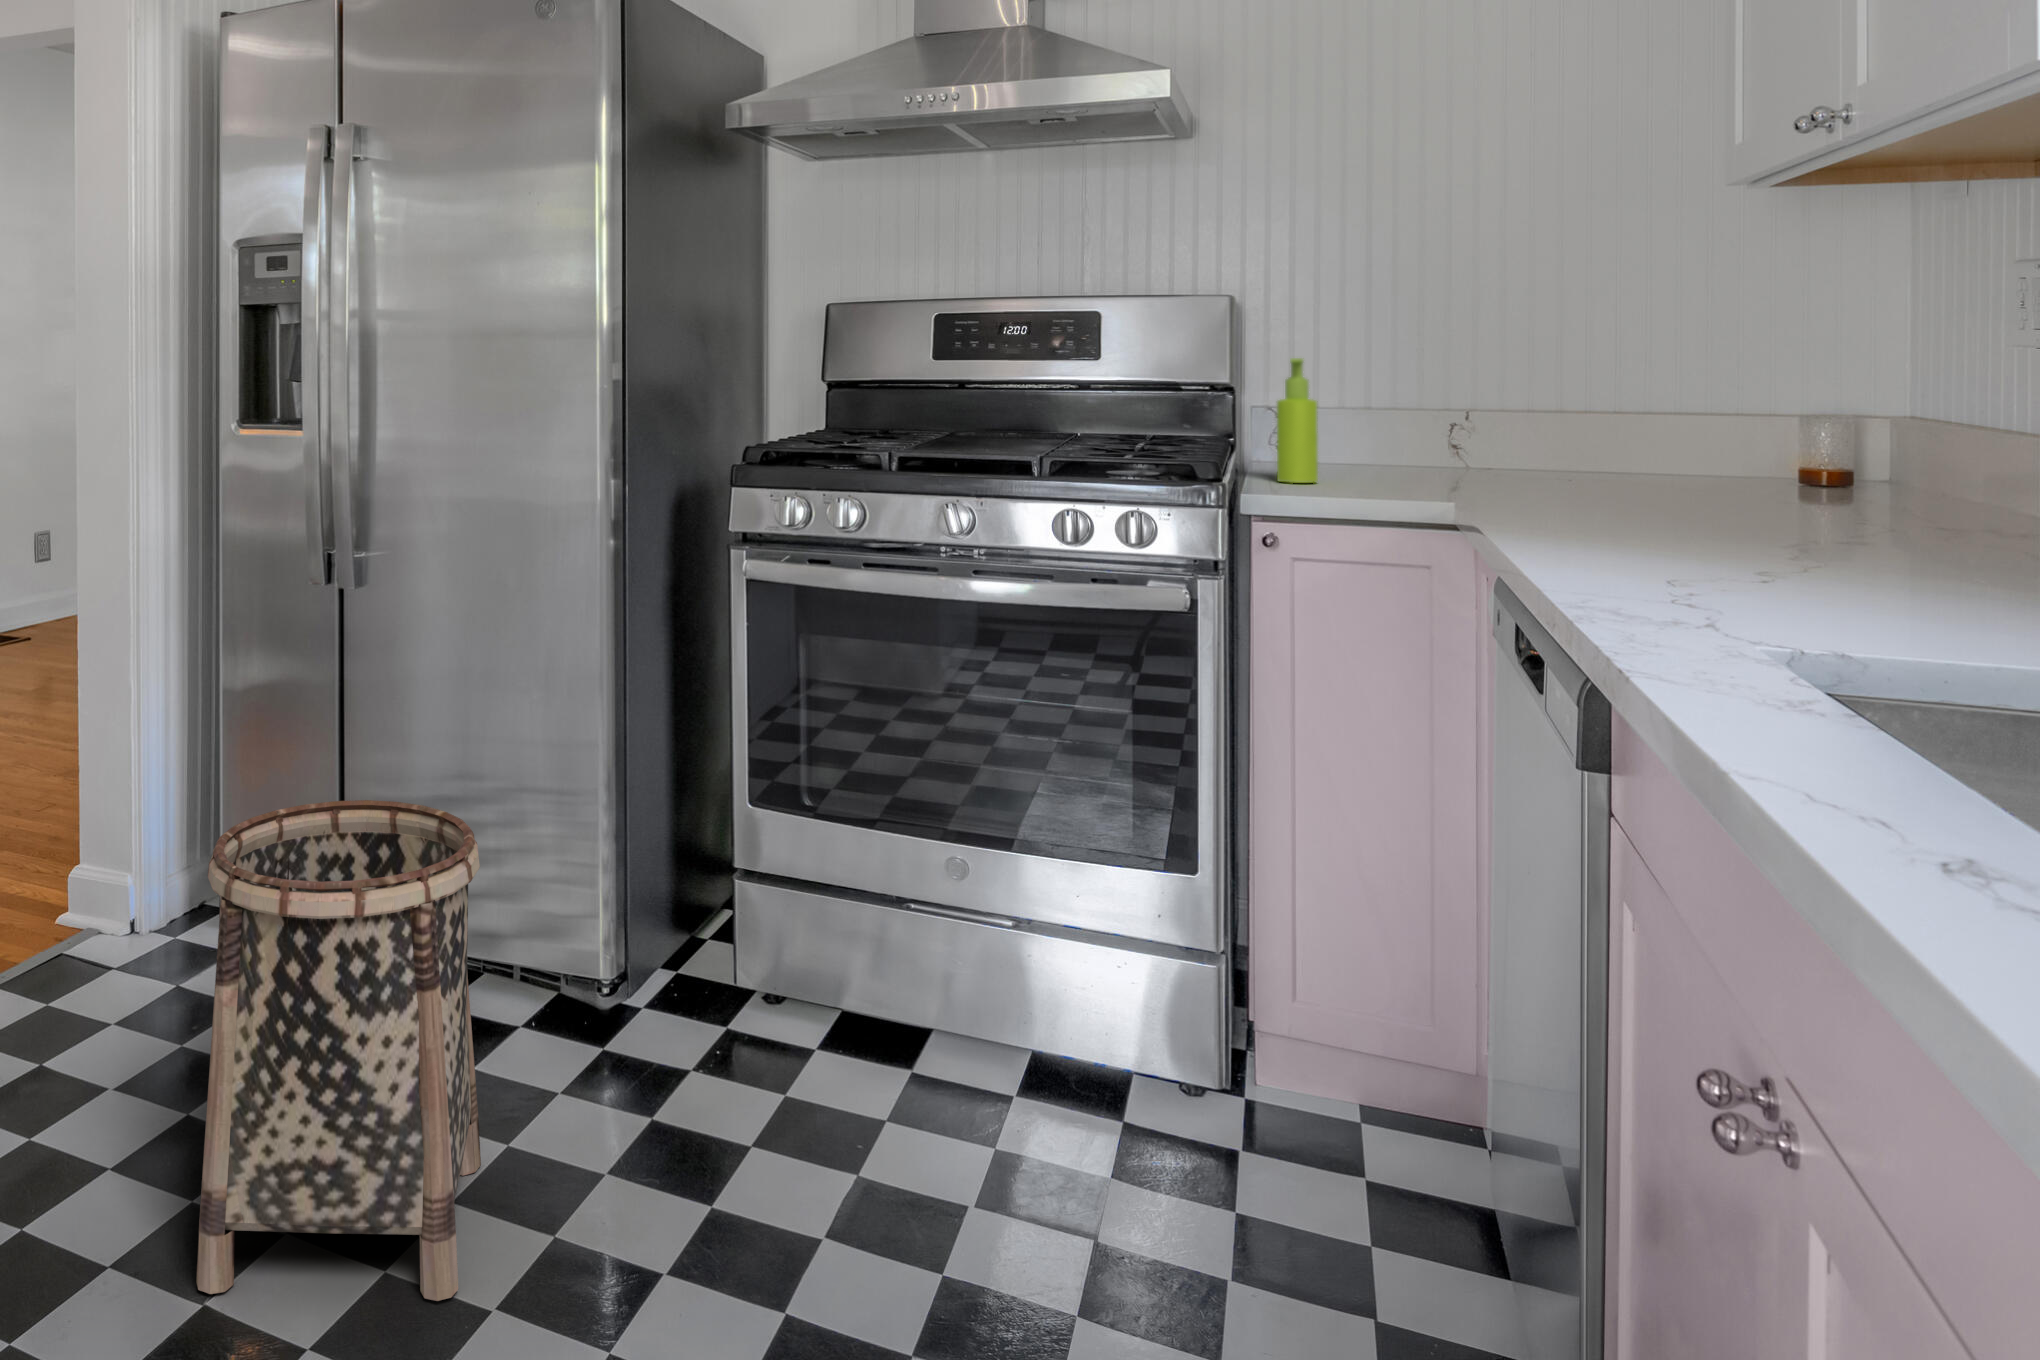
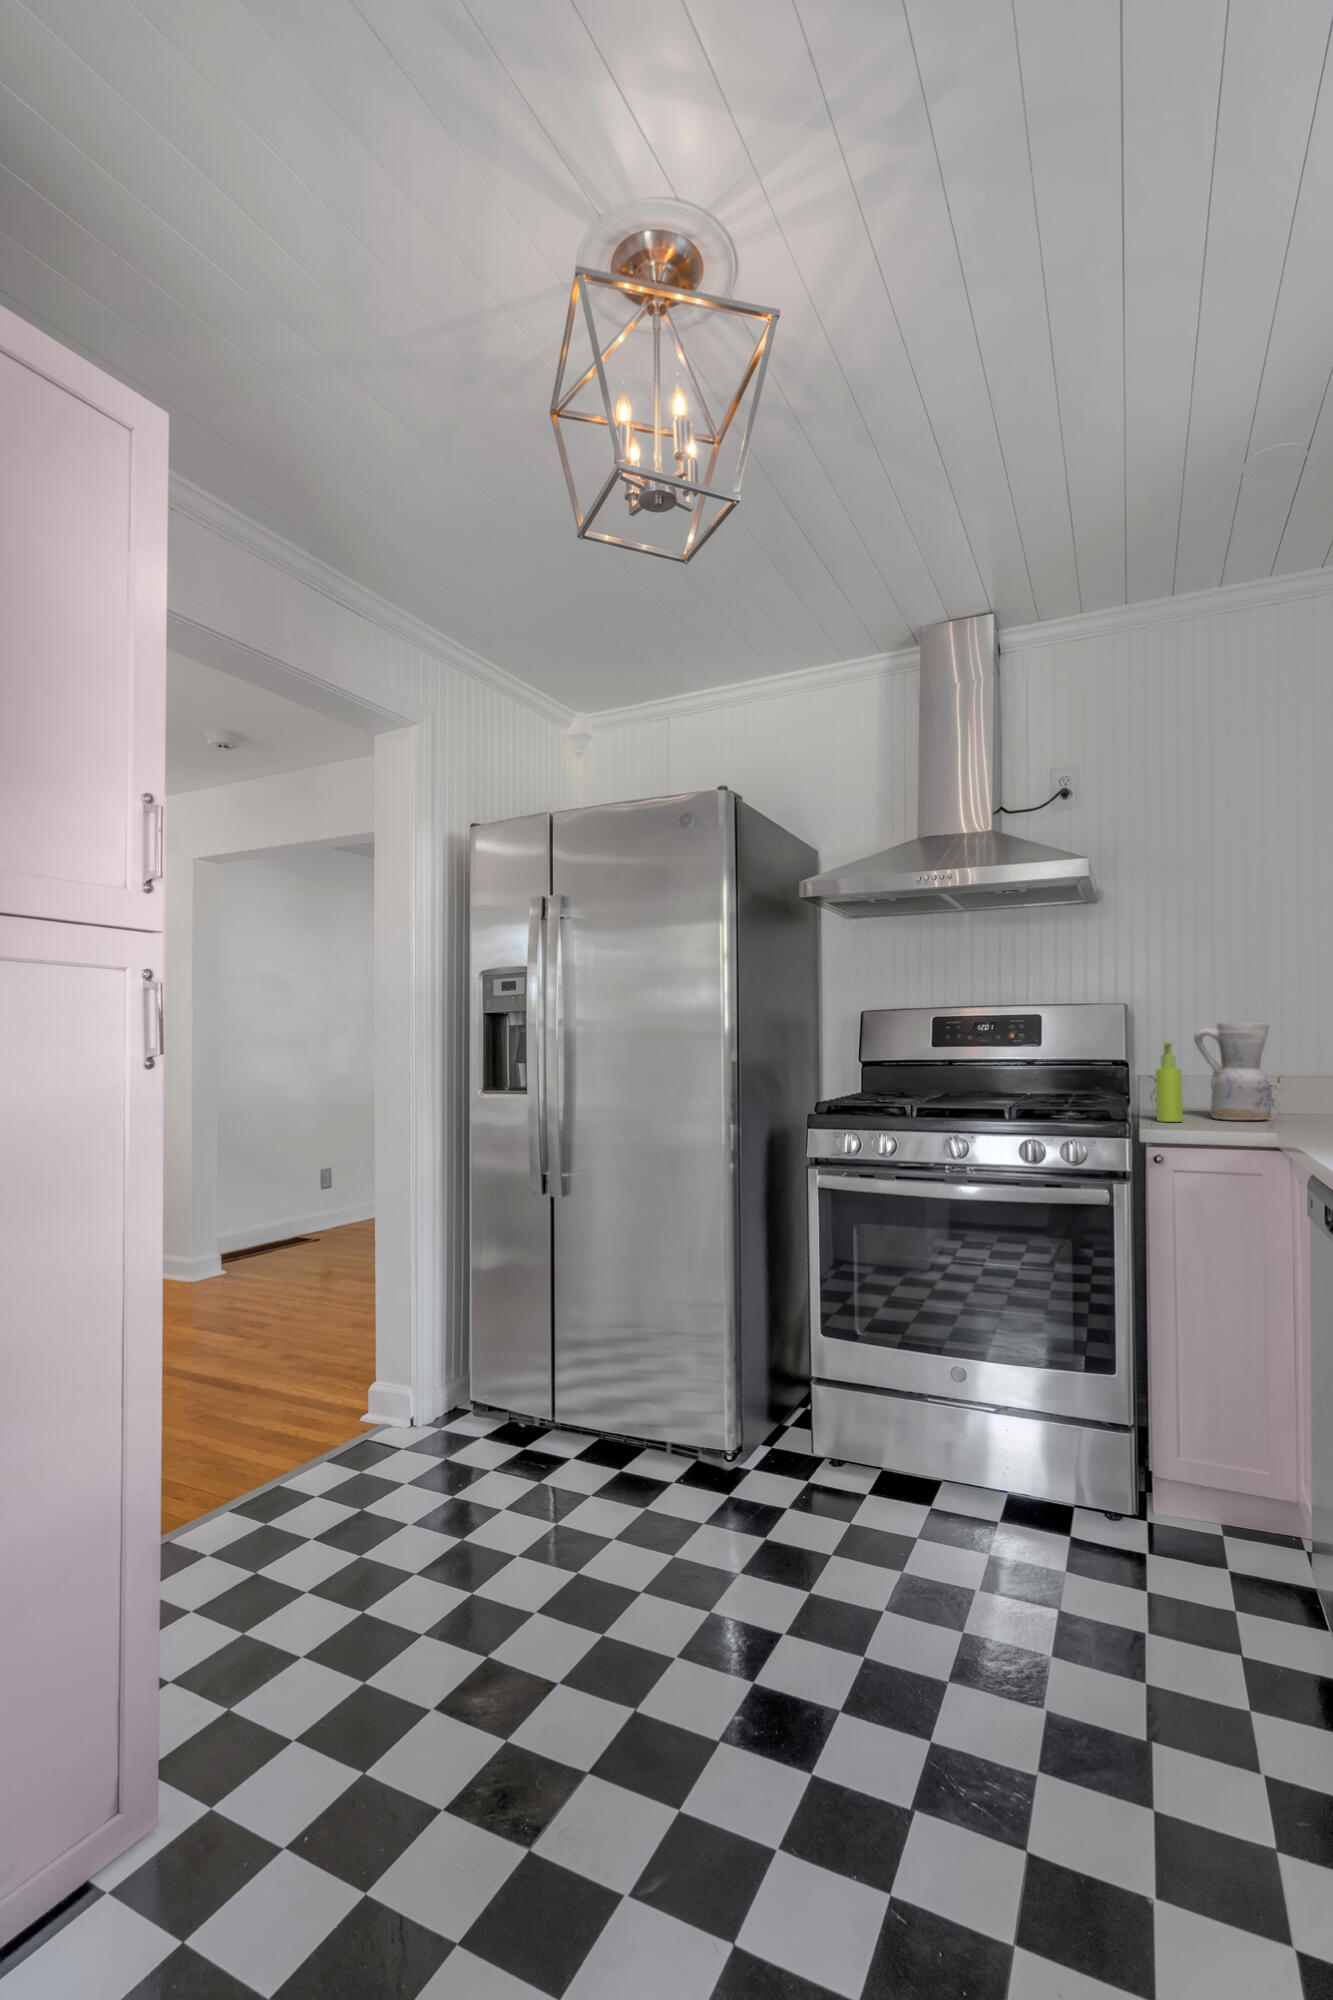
ceramic pitcher: none [1339,327,1461,481] -> present [1194,1022,1272,1120]
basket: present [196,800,481,1301] -> none [479,1329,659,1651]

